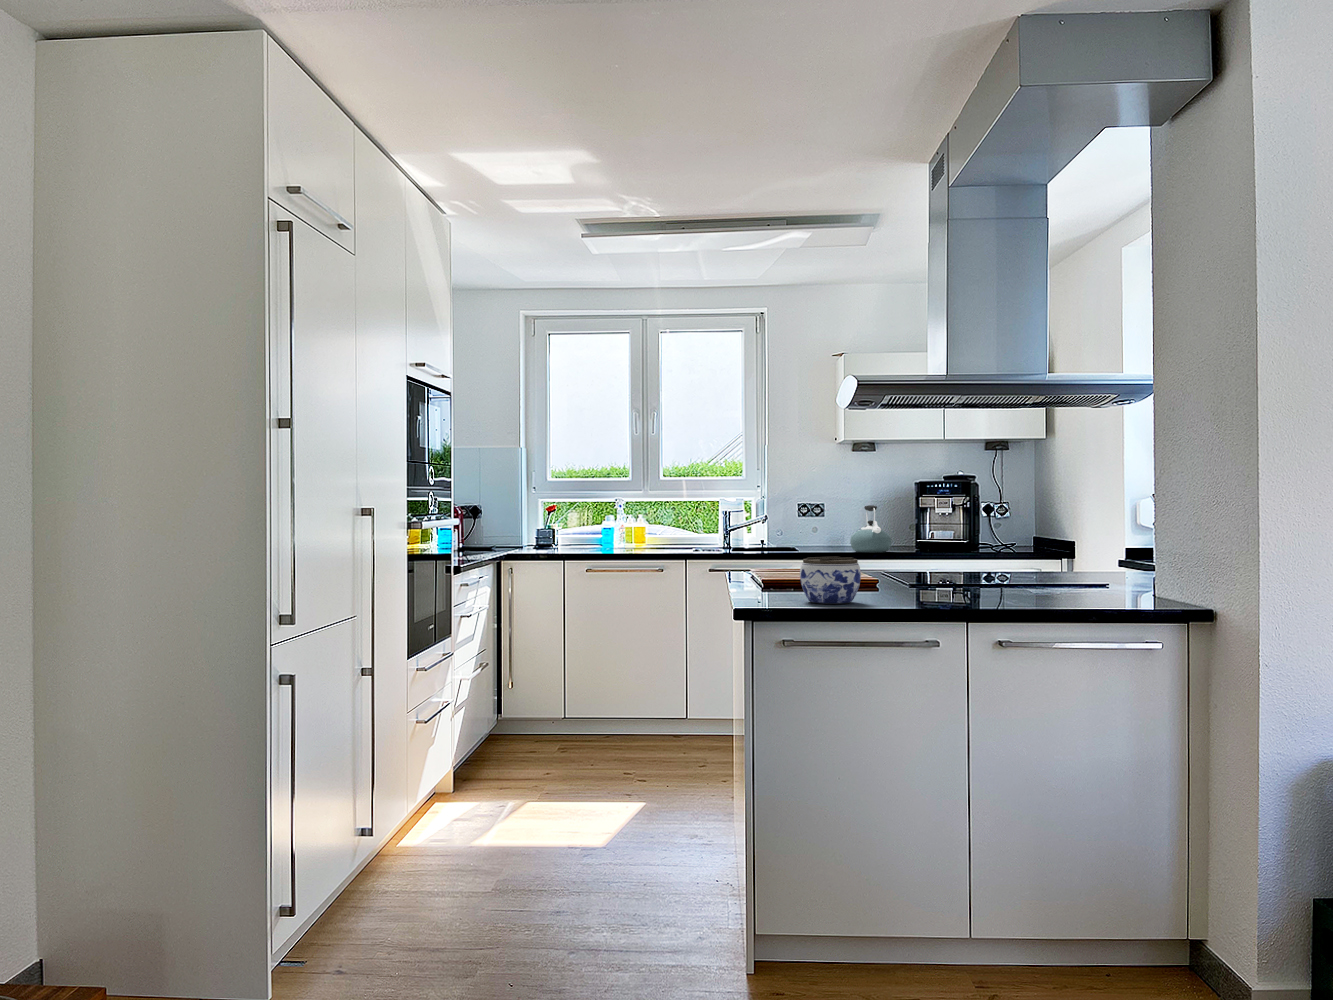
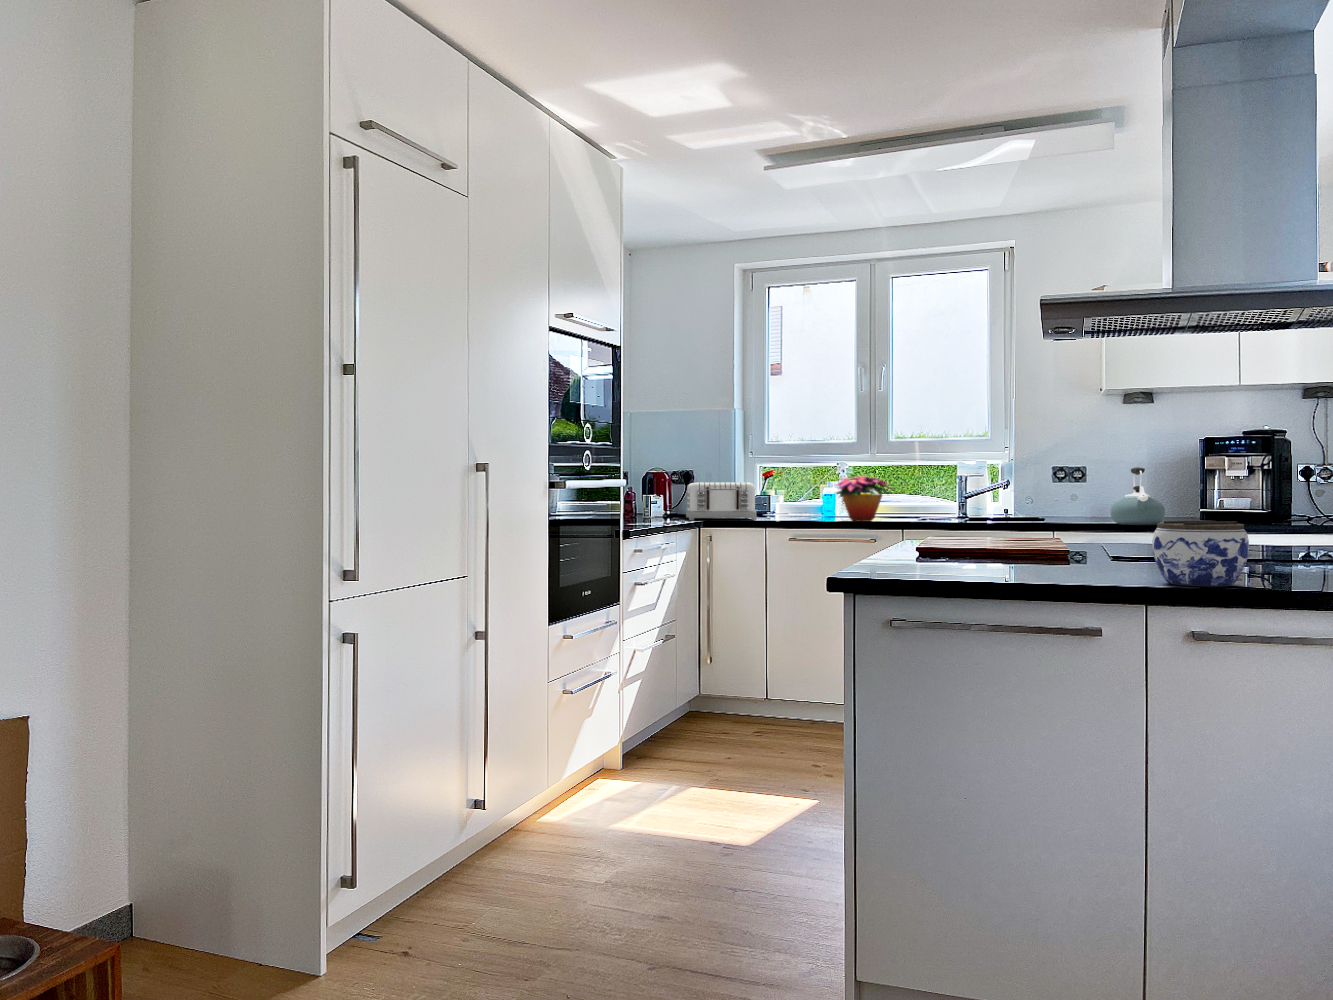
flower arrangement: none [622,511,682,553] -> present [835,476,893,522]
toaster: none [484,517,556,553] -> present [686,482,757,520]
jar: present [800,557,861,604] -> present [1152,521,1249,586]

